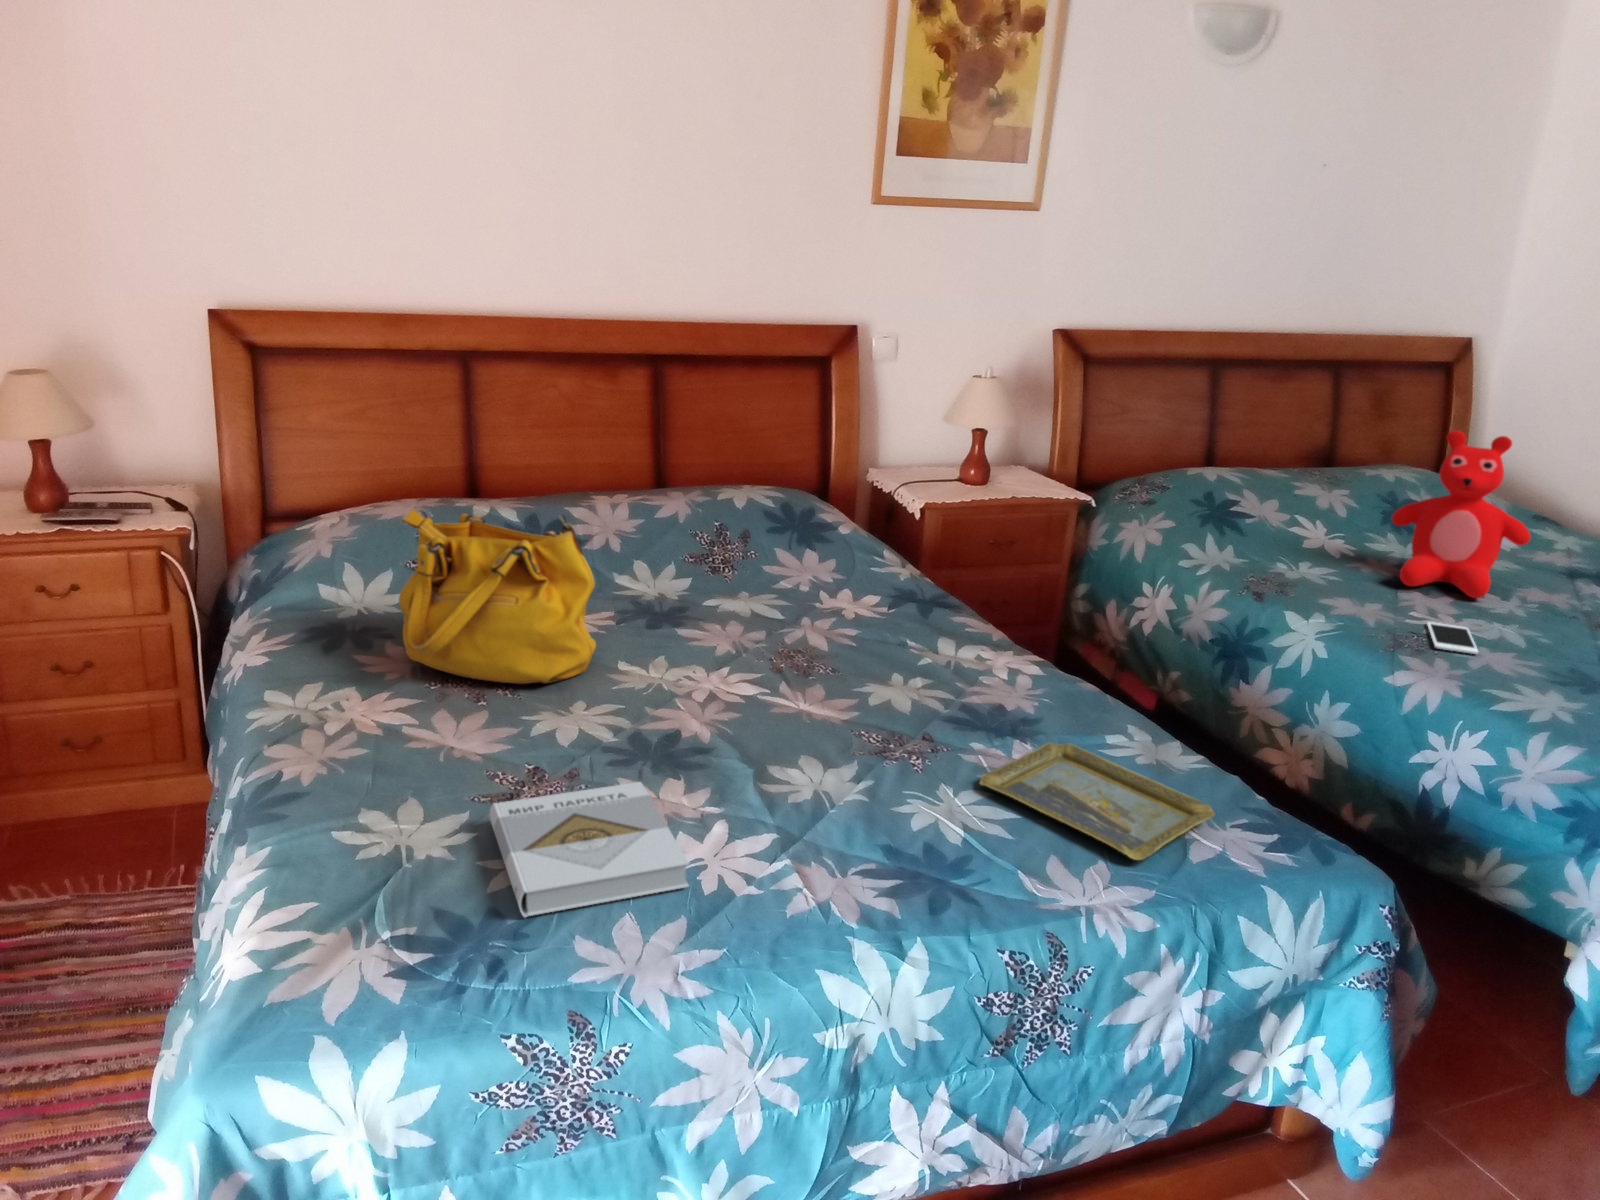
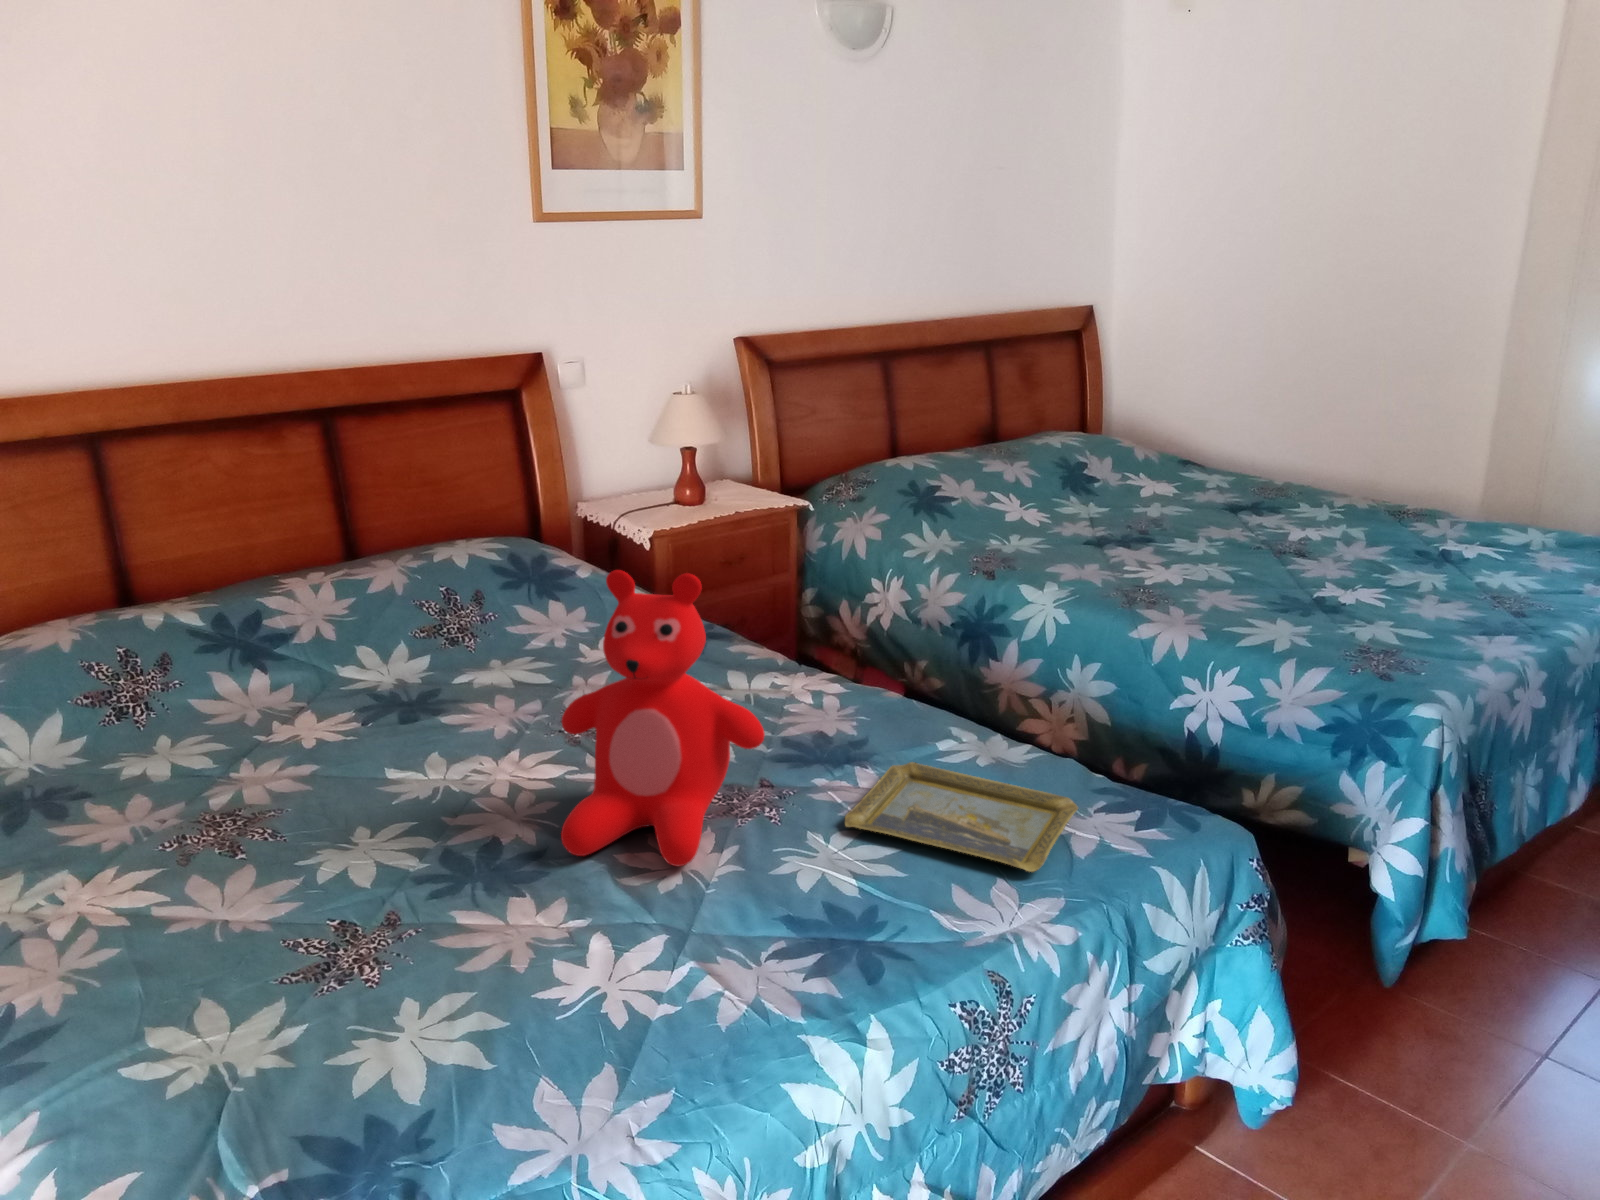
teddy bear: present [1392,430,1531,598] -> present [561,570,765,866]
handbag: present [399,508,596,684] -> none [80,615,359,829]
cell phone: present [1427,622,1478,654] -> none [1143,574,1198,599]
book: present [489,782,689,917] -> none [322,913,601,1120]

